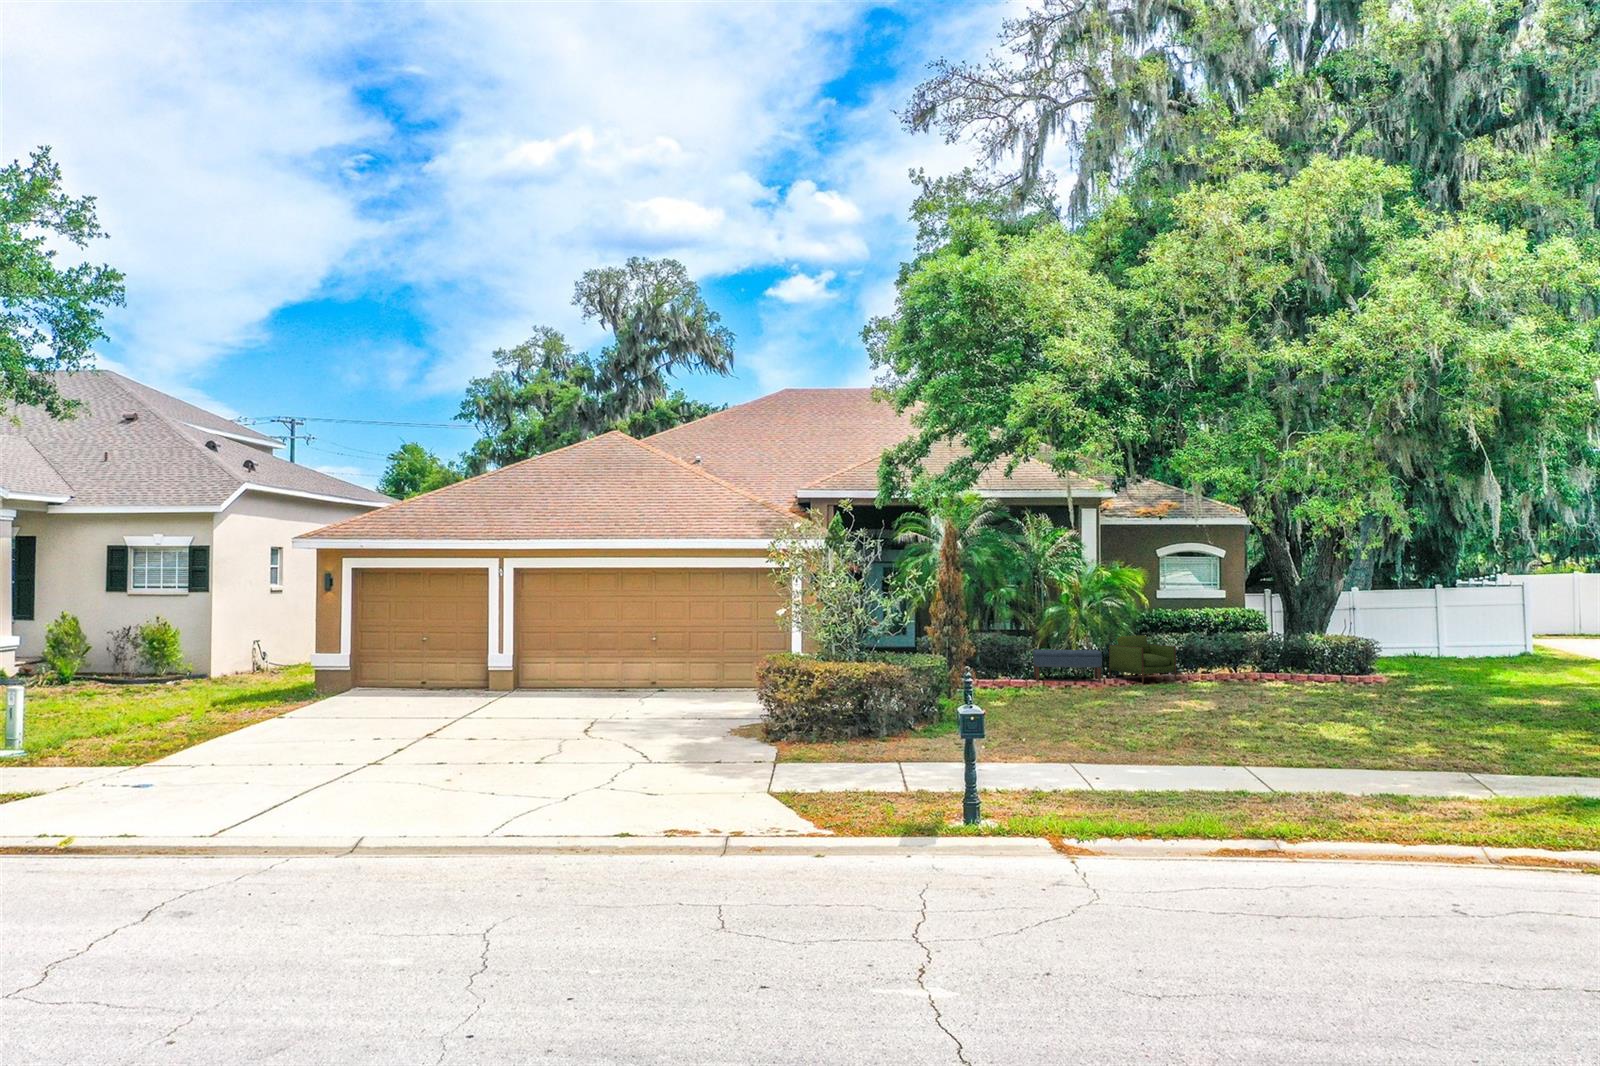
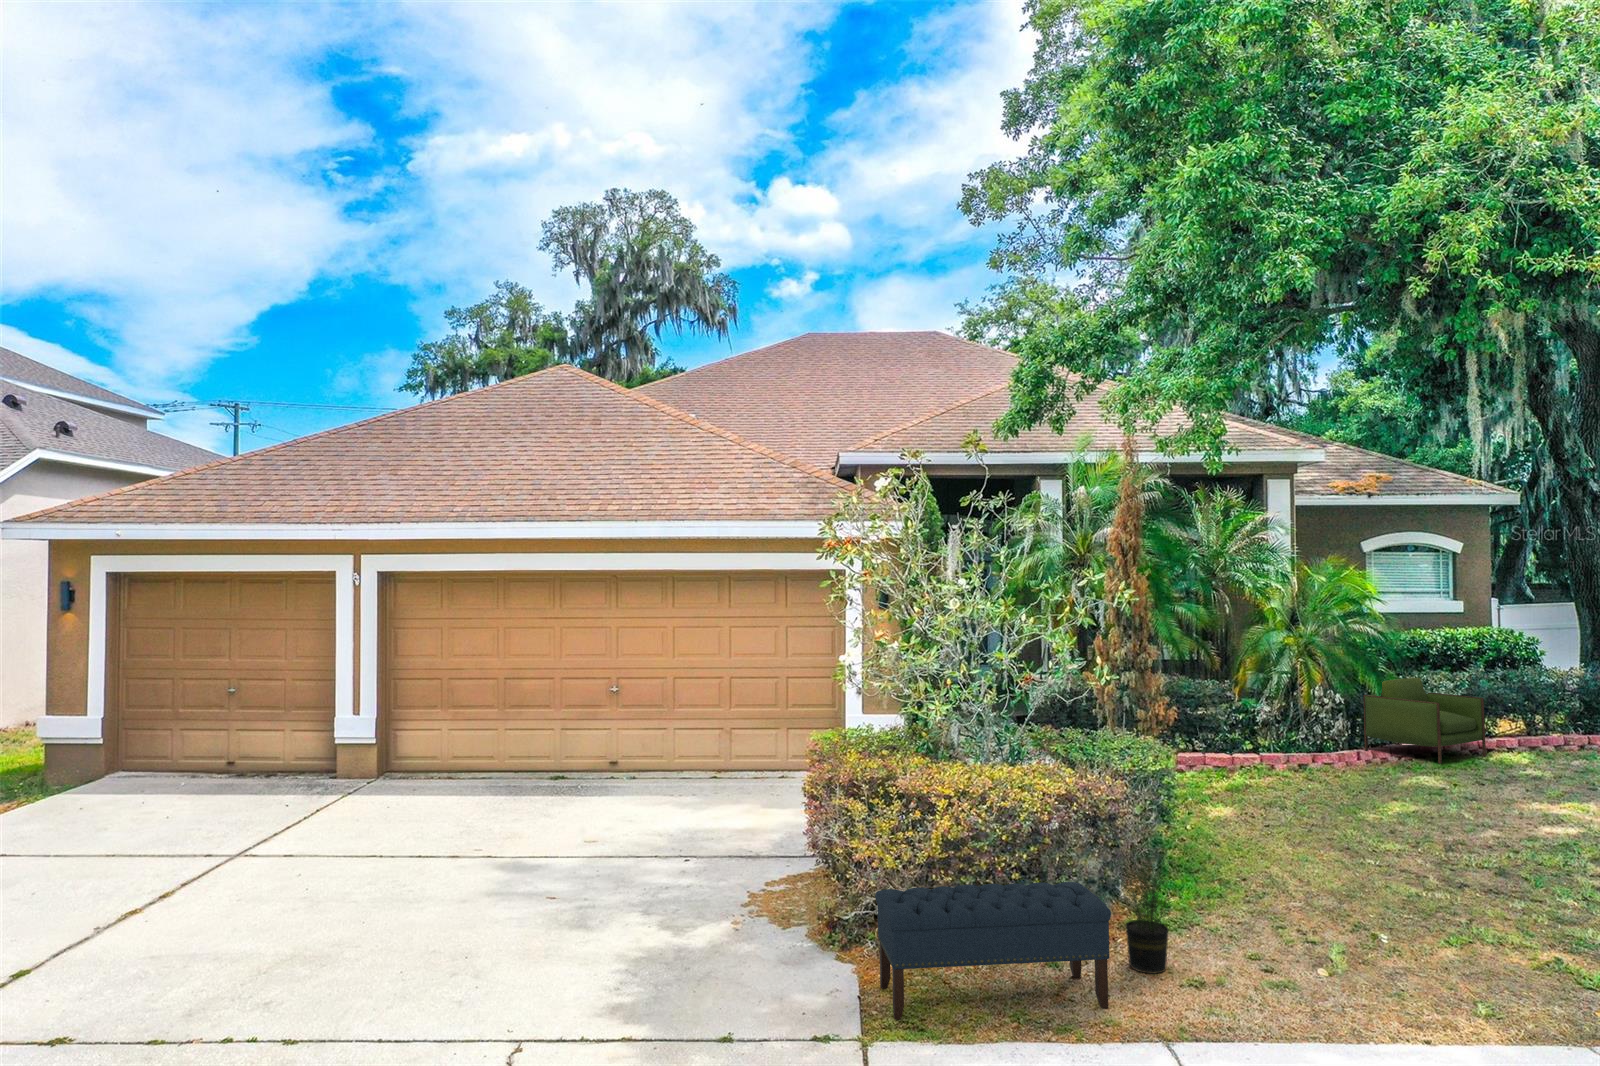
bench: present [1033,649,1102,682] -> present [875,882,1111,1020]
potted plant: none [895,689,927,742] -> present [1113,853,1174,974]

